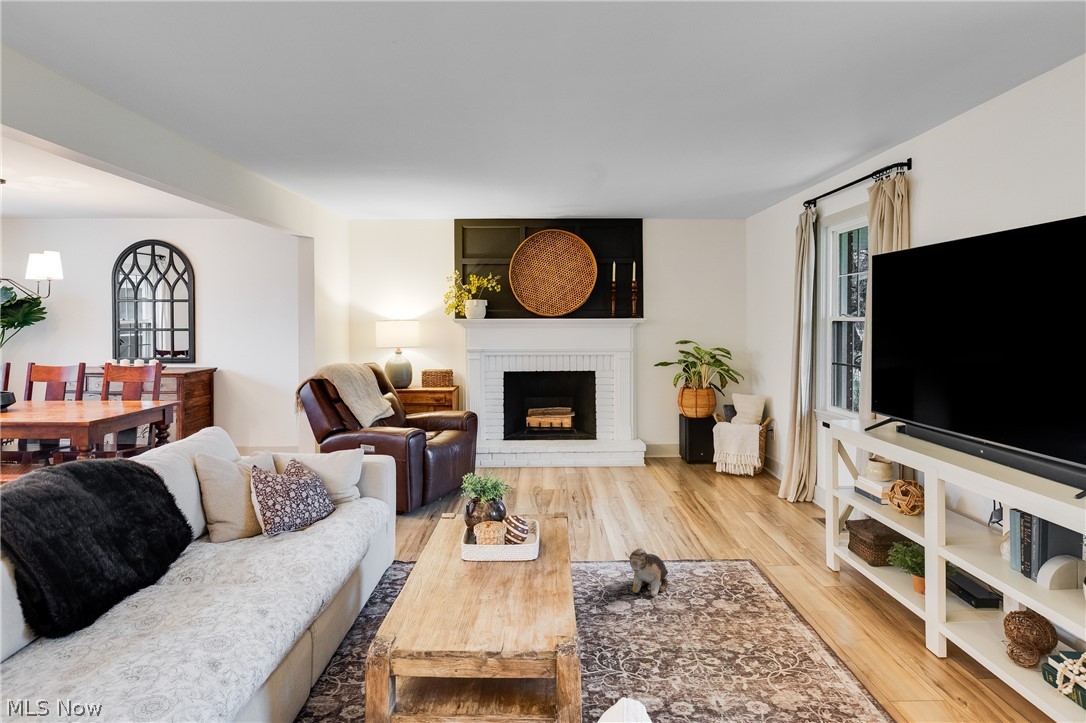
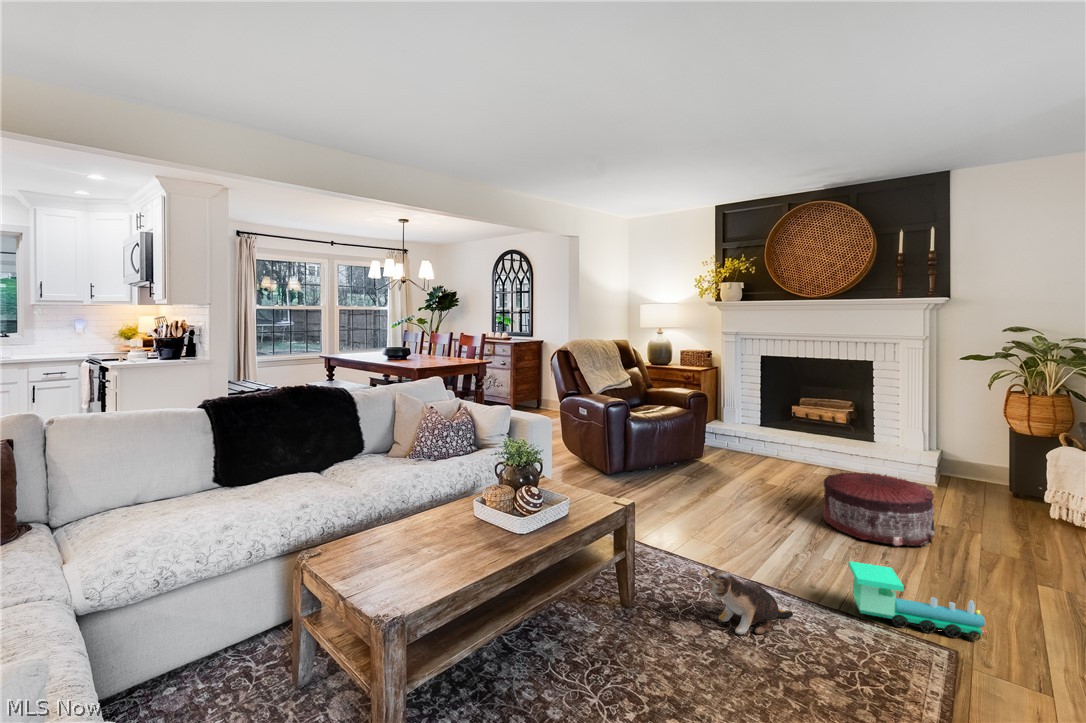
pouf: none [609,459,687,512] -> present [823,472,935,546]
toy train: none [683,519,758,558] -> present [849,561,987,640]

